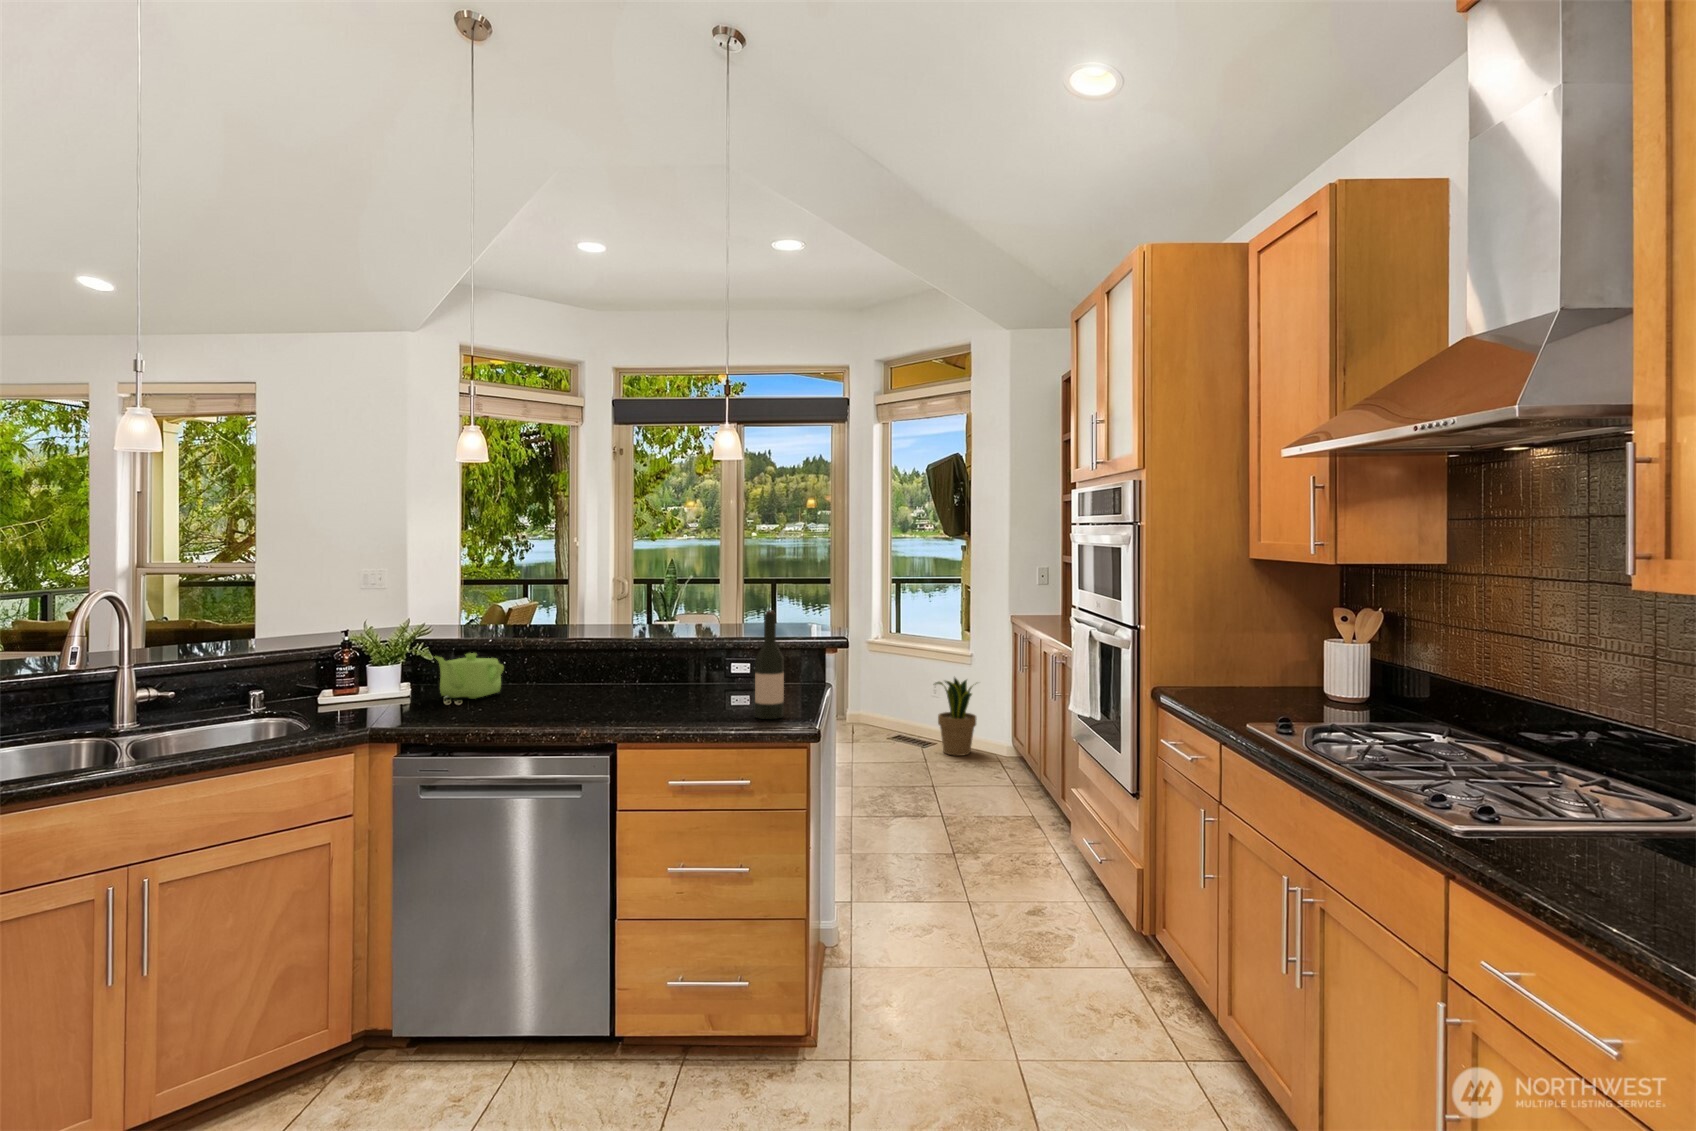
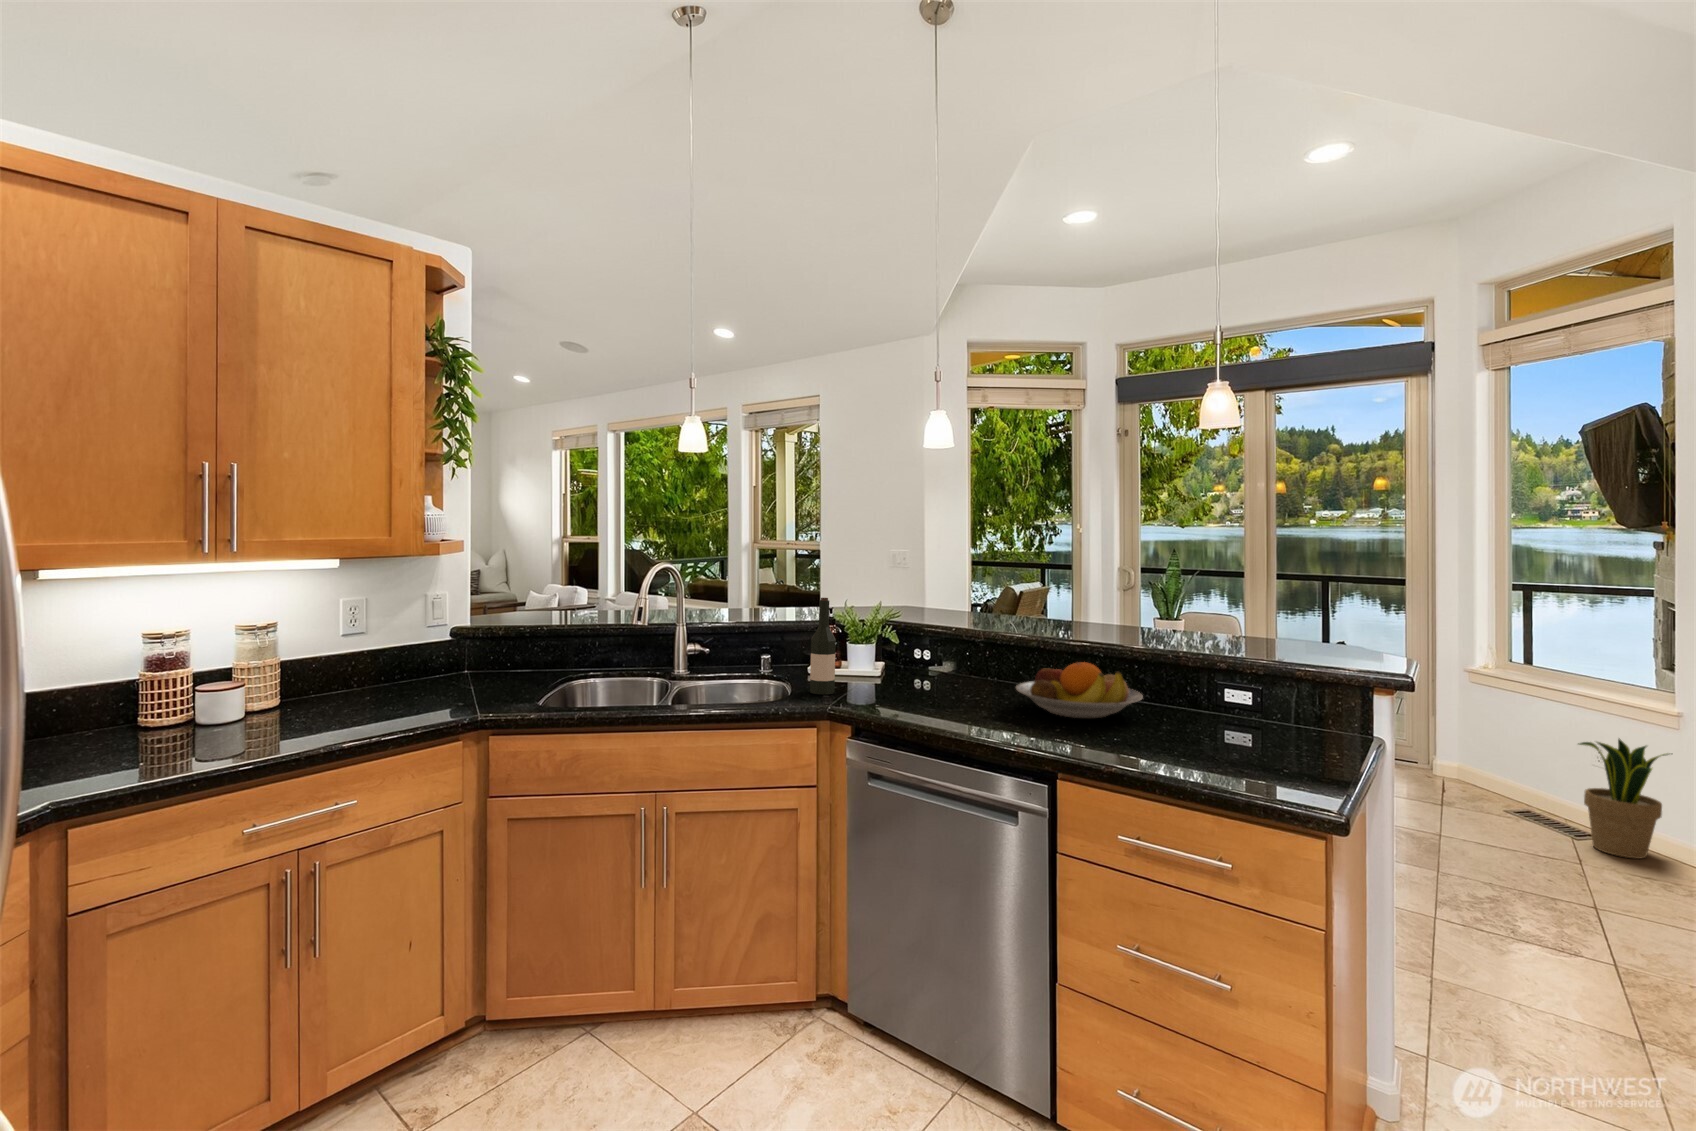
wine bottle: present [755,611,784,719] -> present [810,598,836,694]
teapot: present [435,653,504,699] -> none [893,640,947,683]
fruit bowl: none [596,655,712,707] -> present [1016,662,1143,718]

